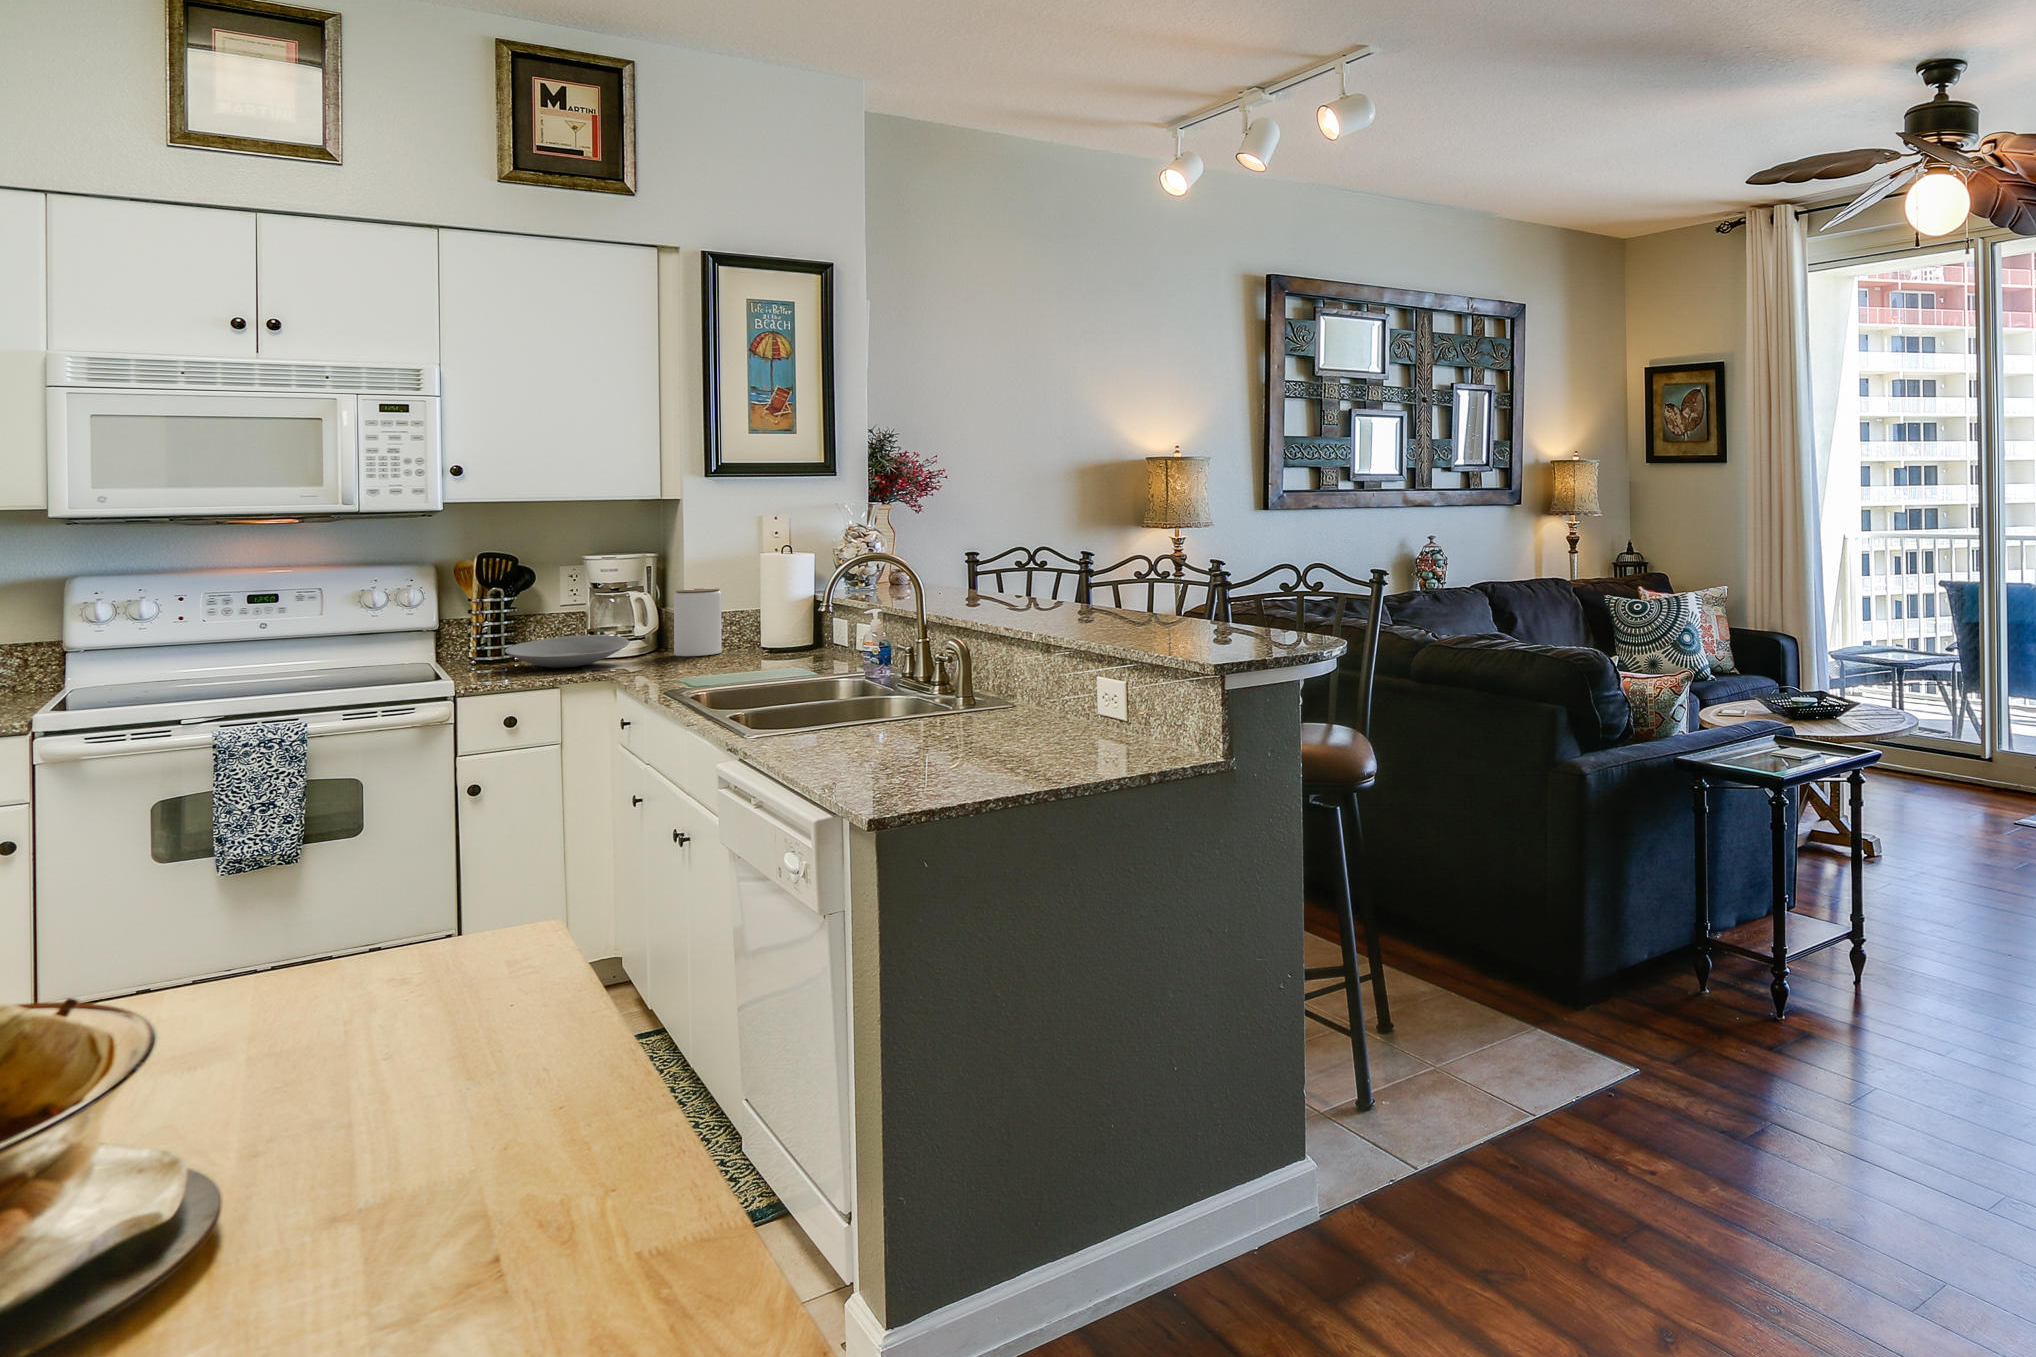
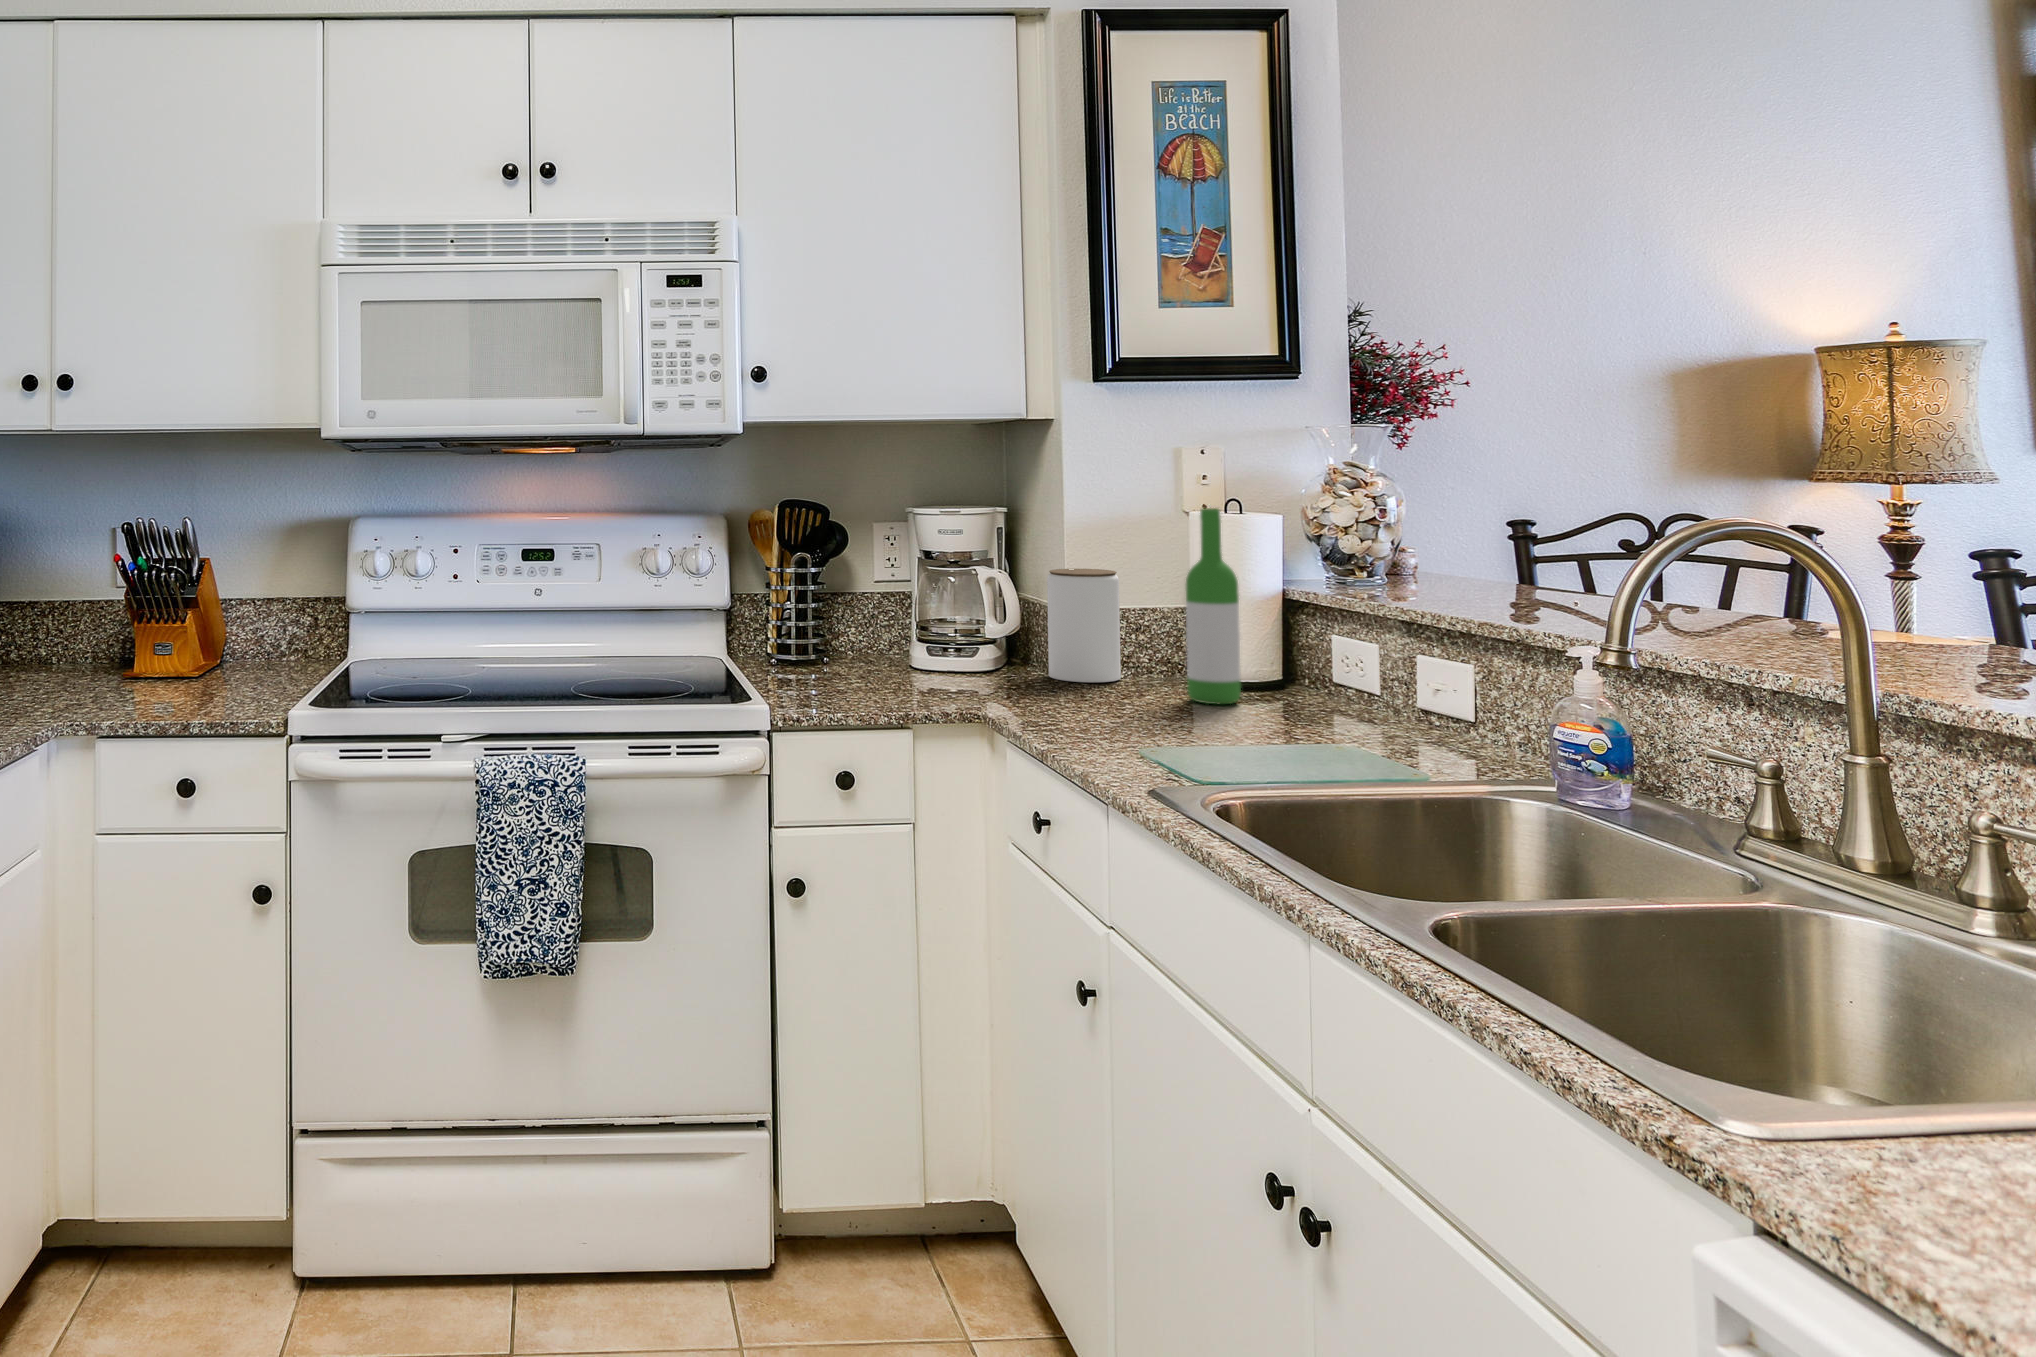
wine bottle: none [753,550,784,660] -> present [1186,508,1241,704]
bowl: present [505,635,629,668] -> none [821,634,991,687]

